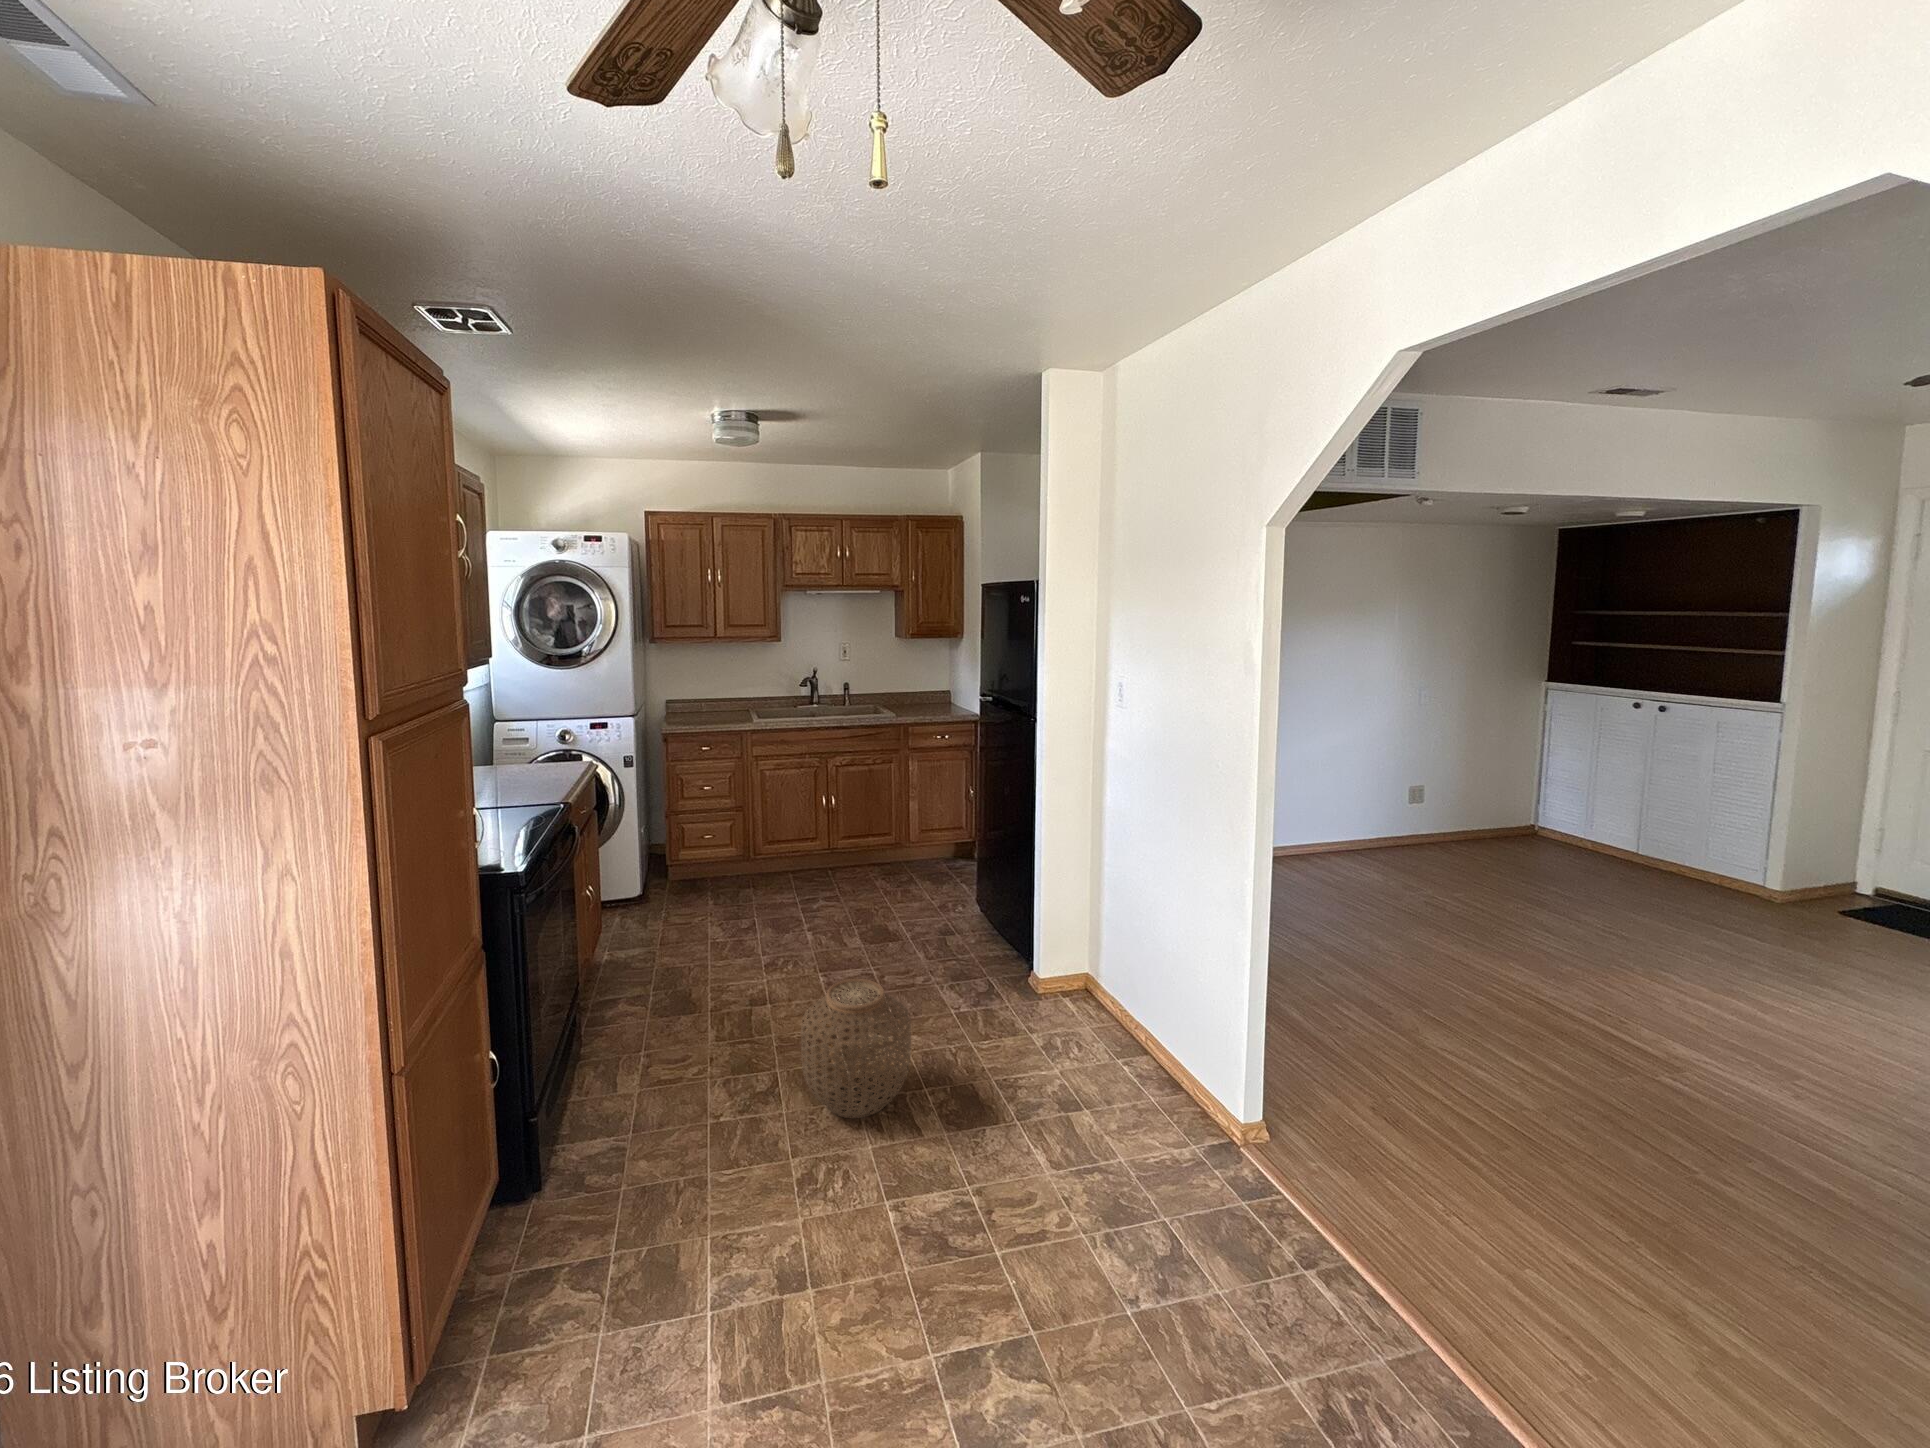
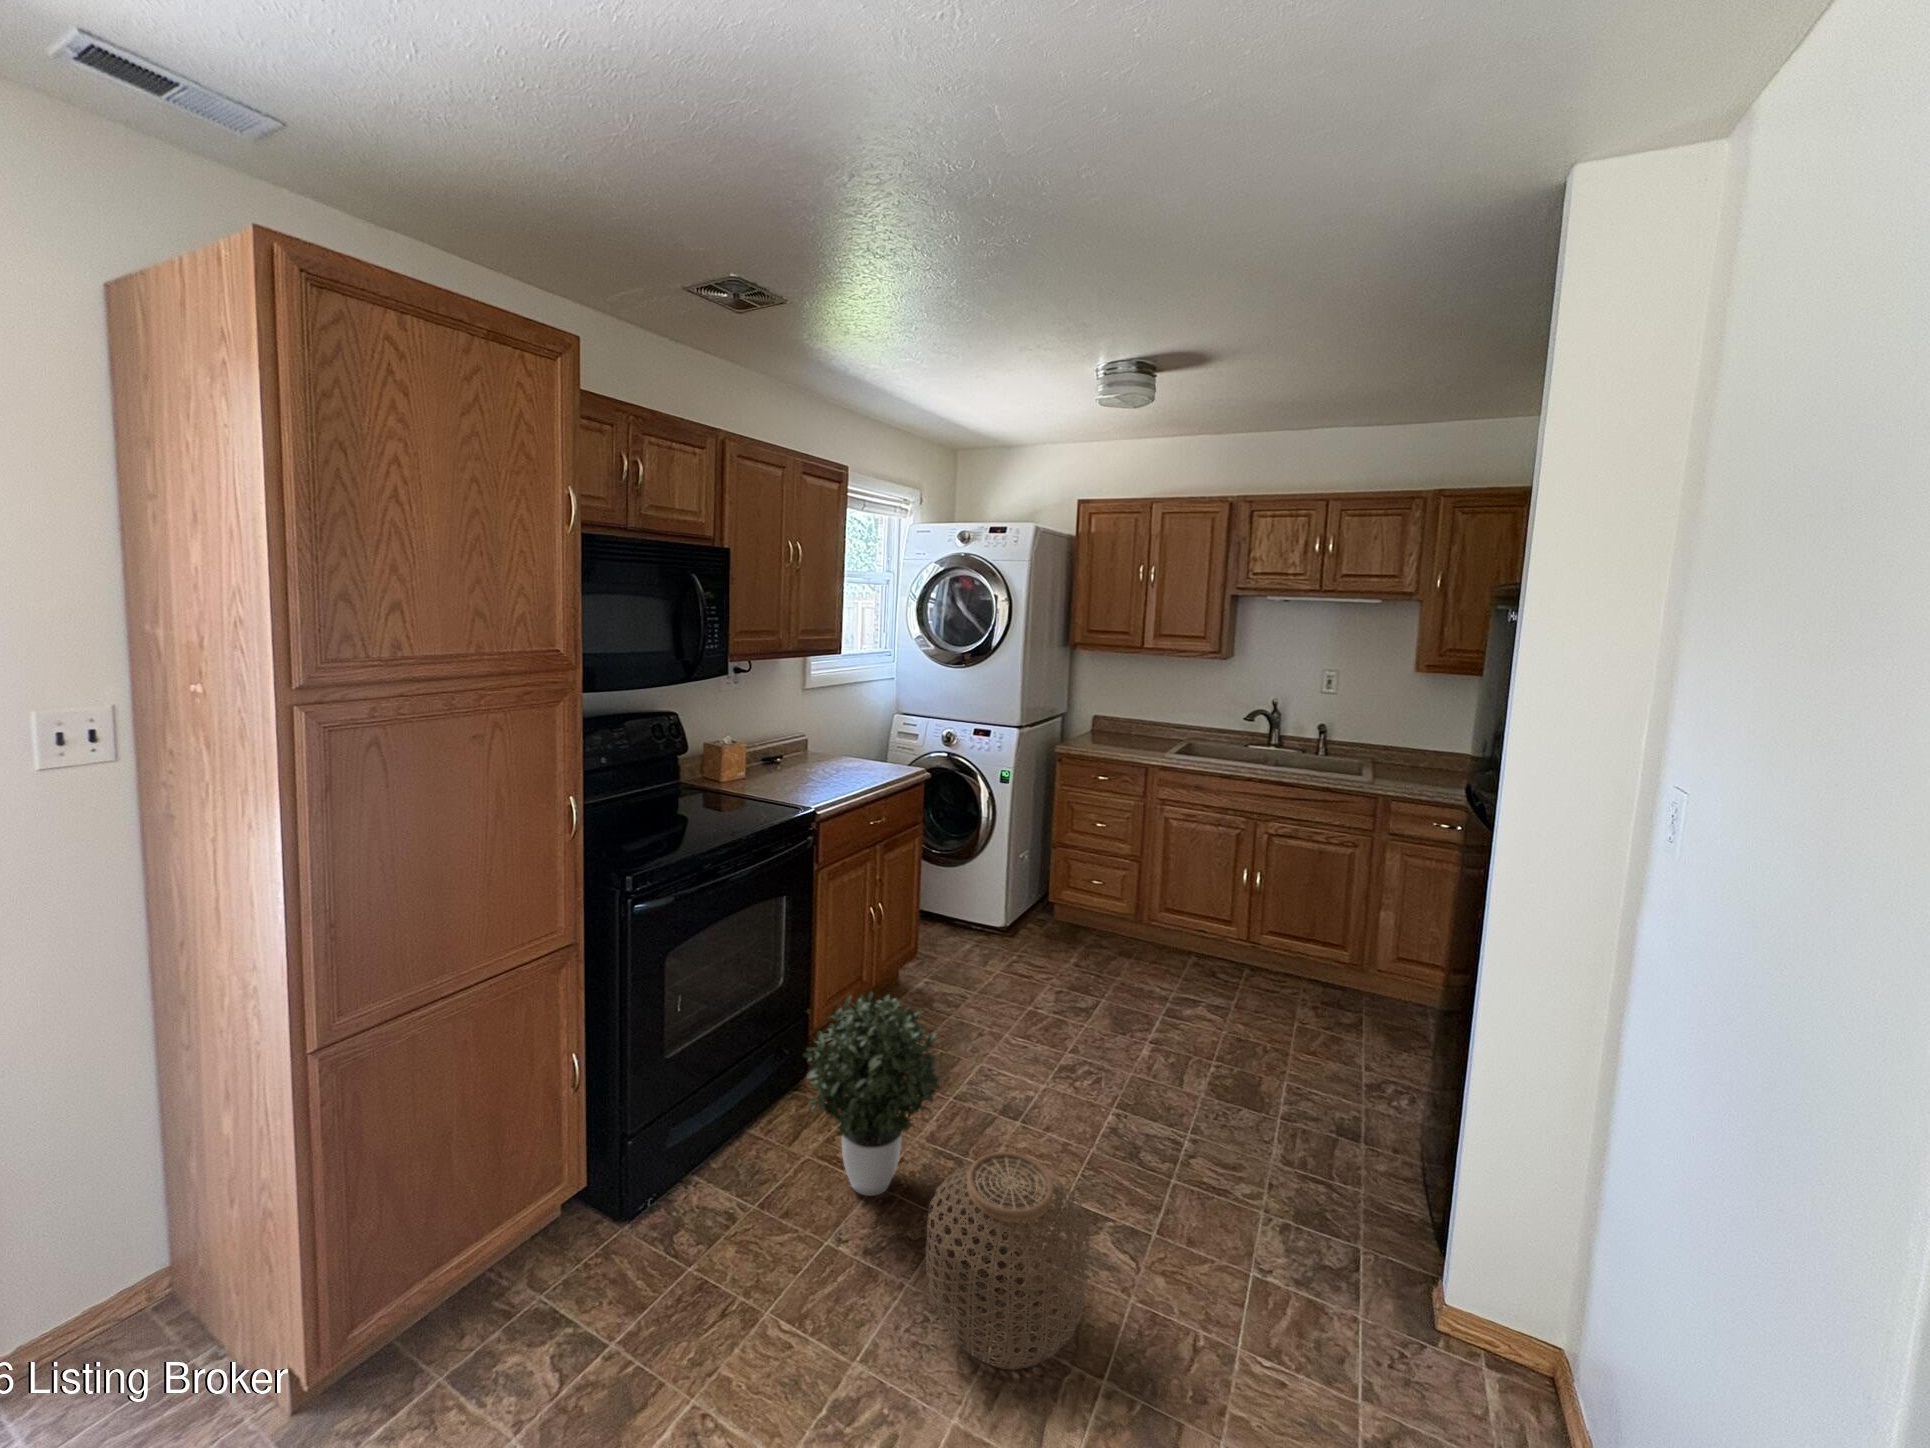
potted plant: none [640,928,755,1090] -> present [803,992,941,1196]

